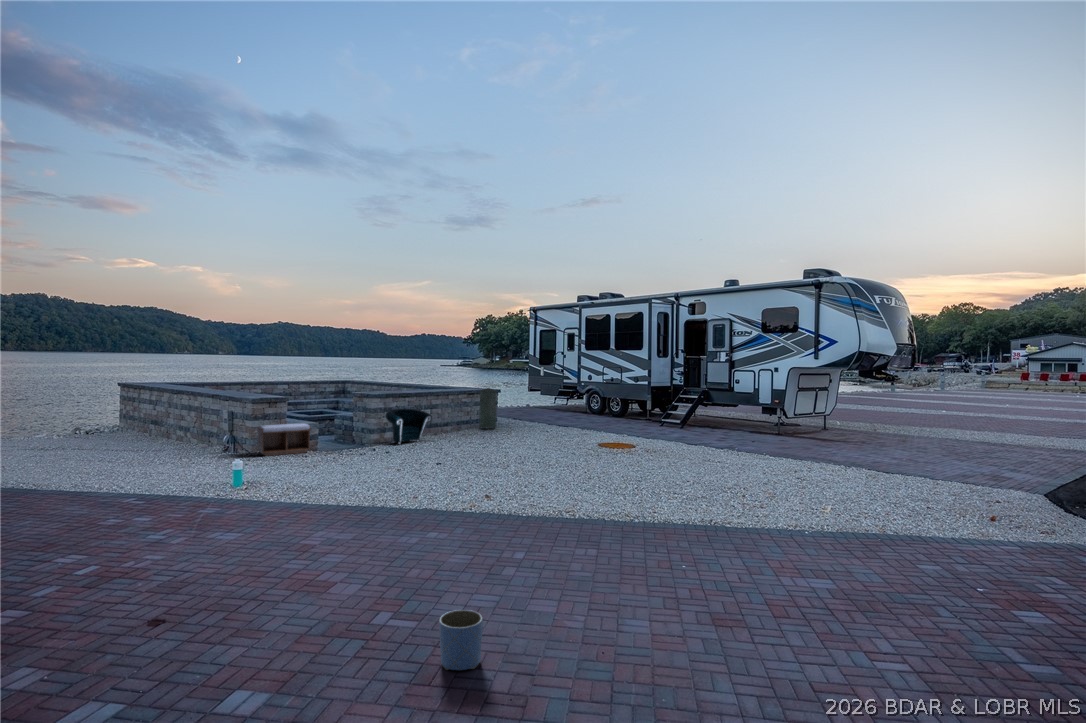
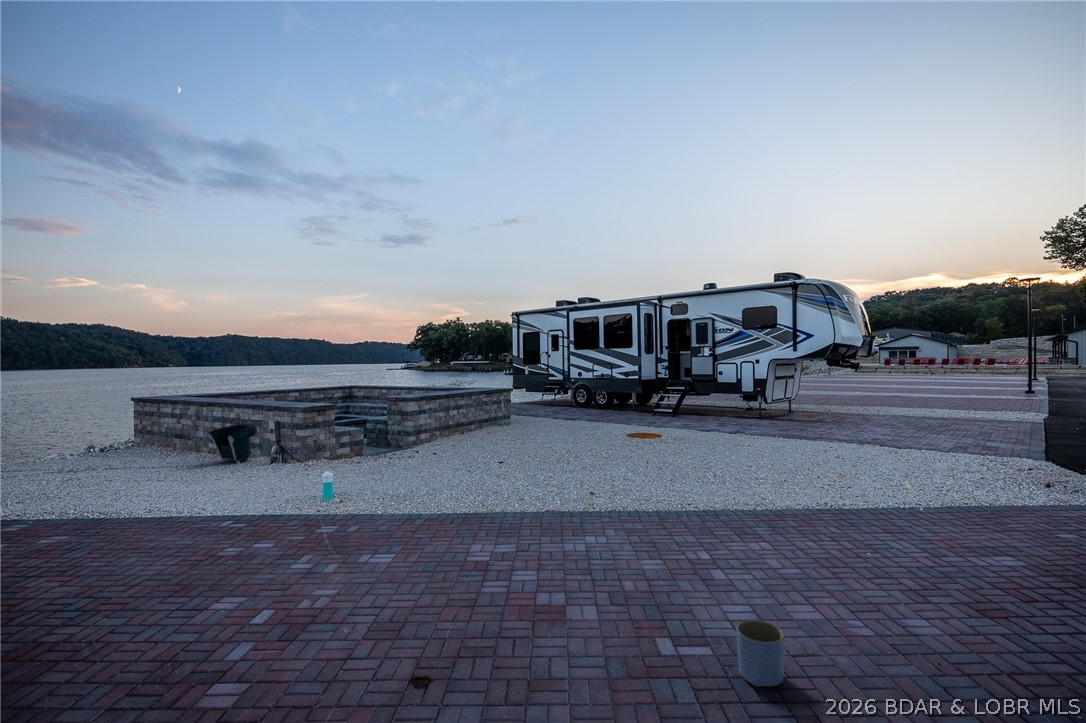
trash can: present [479,388,496,430] -> none [495,387,511,426]
armchair: present [385,409,432,444] -> present [207,424,257,463]
bench: present [257,423,311,456] -> none [308,430,361,464]

